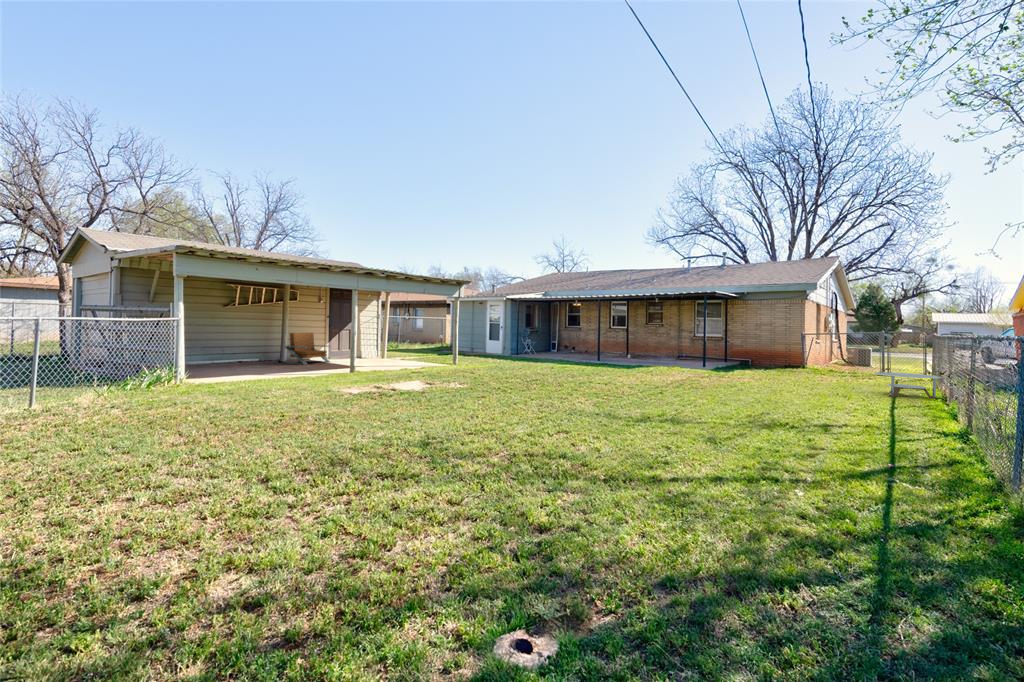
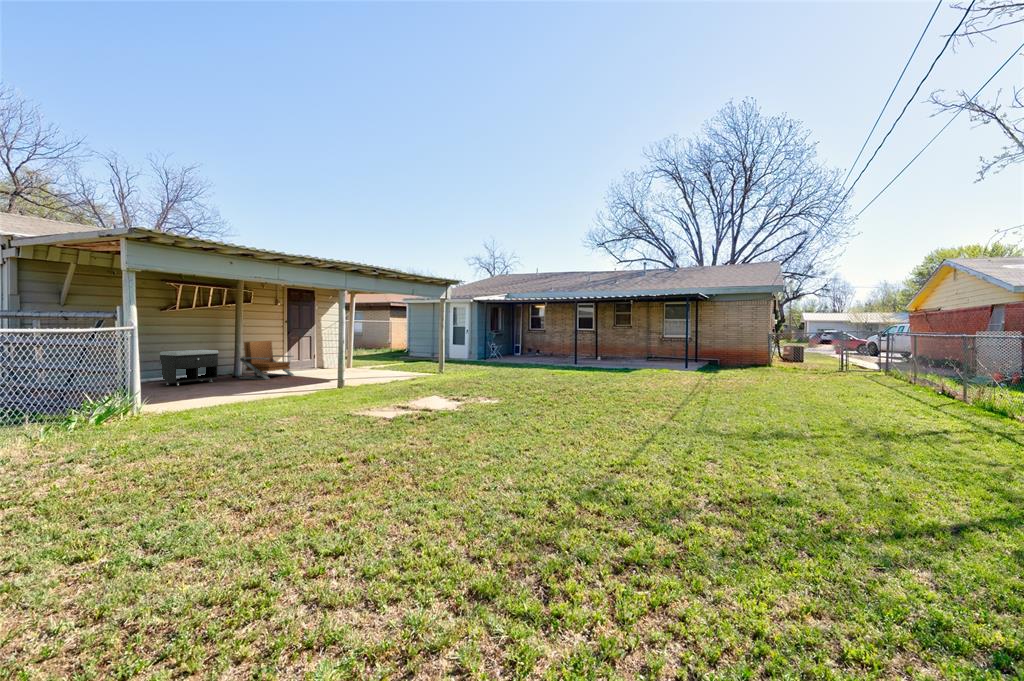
storage bench: none [223,339,268,367] -> present [160,350,219,386]
round table: present [875,372,941,399] -> none [886,371,951,395]

